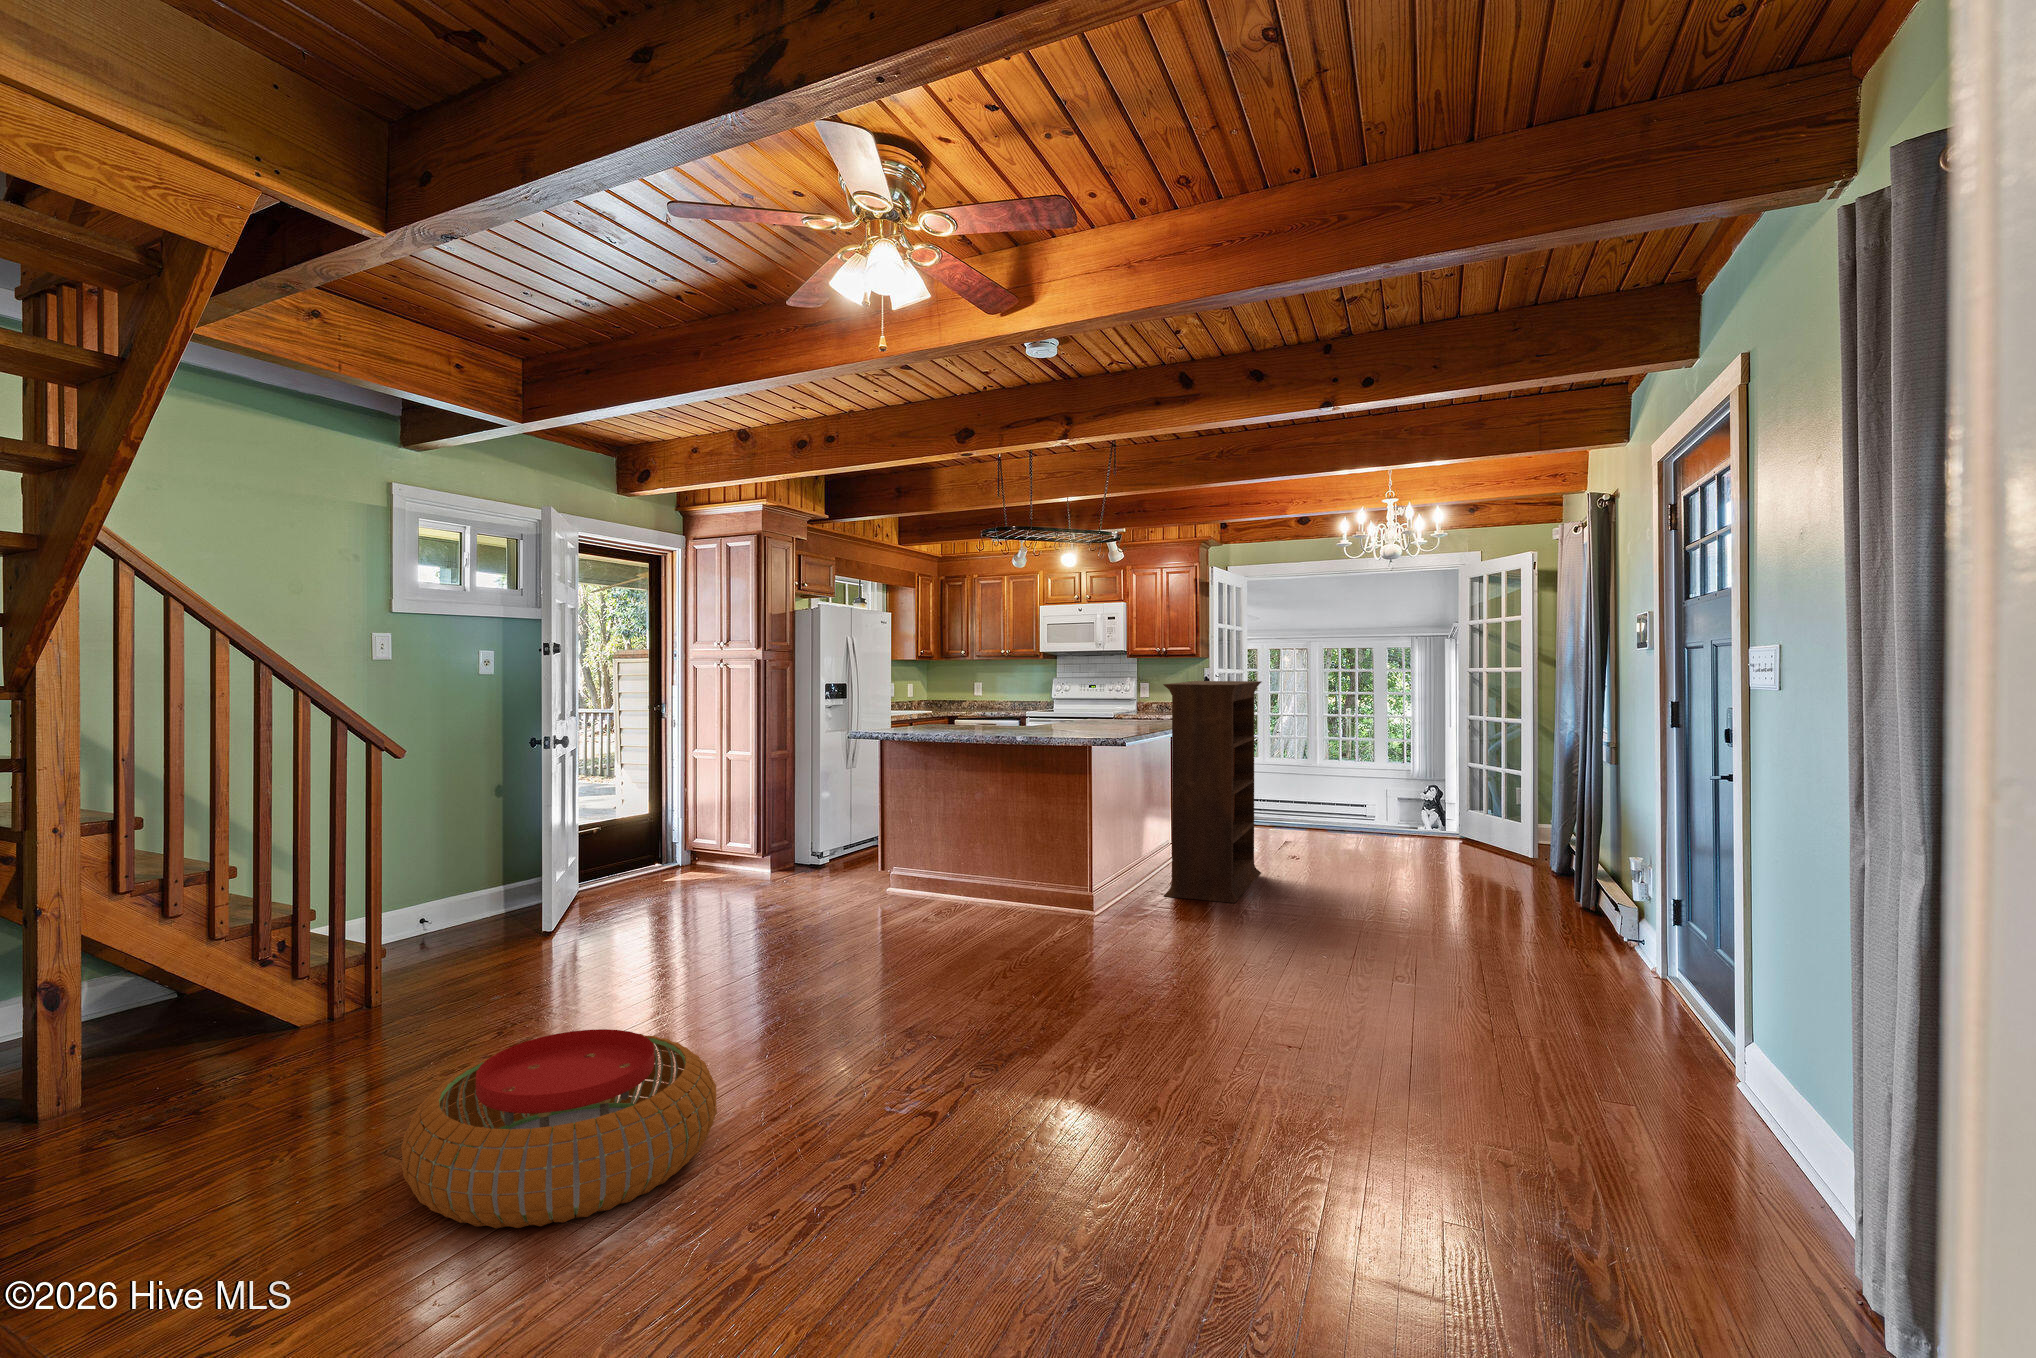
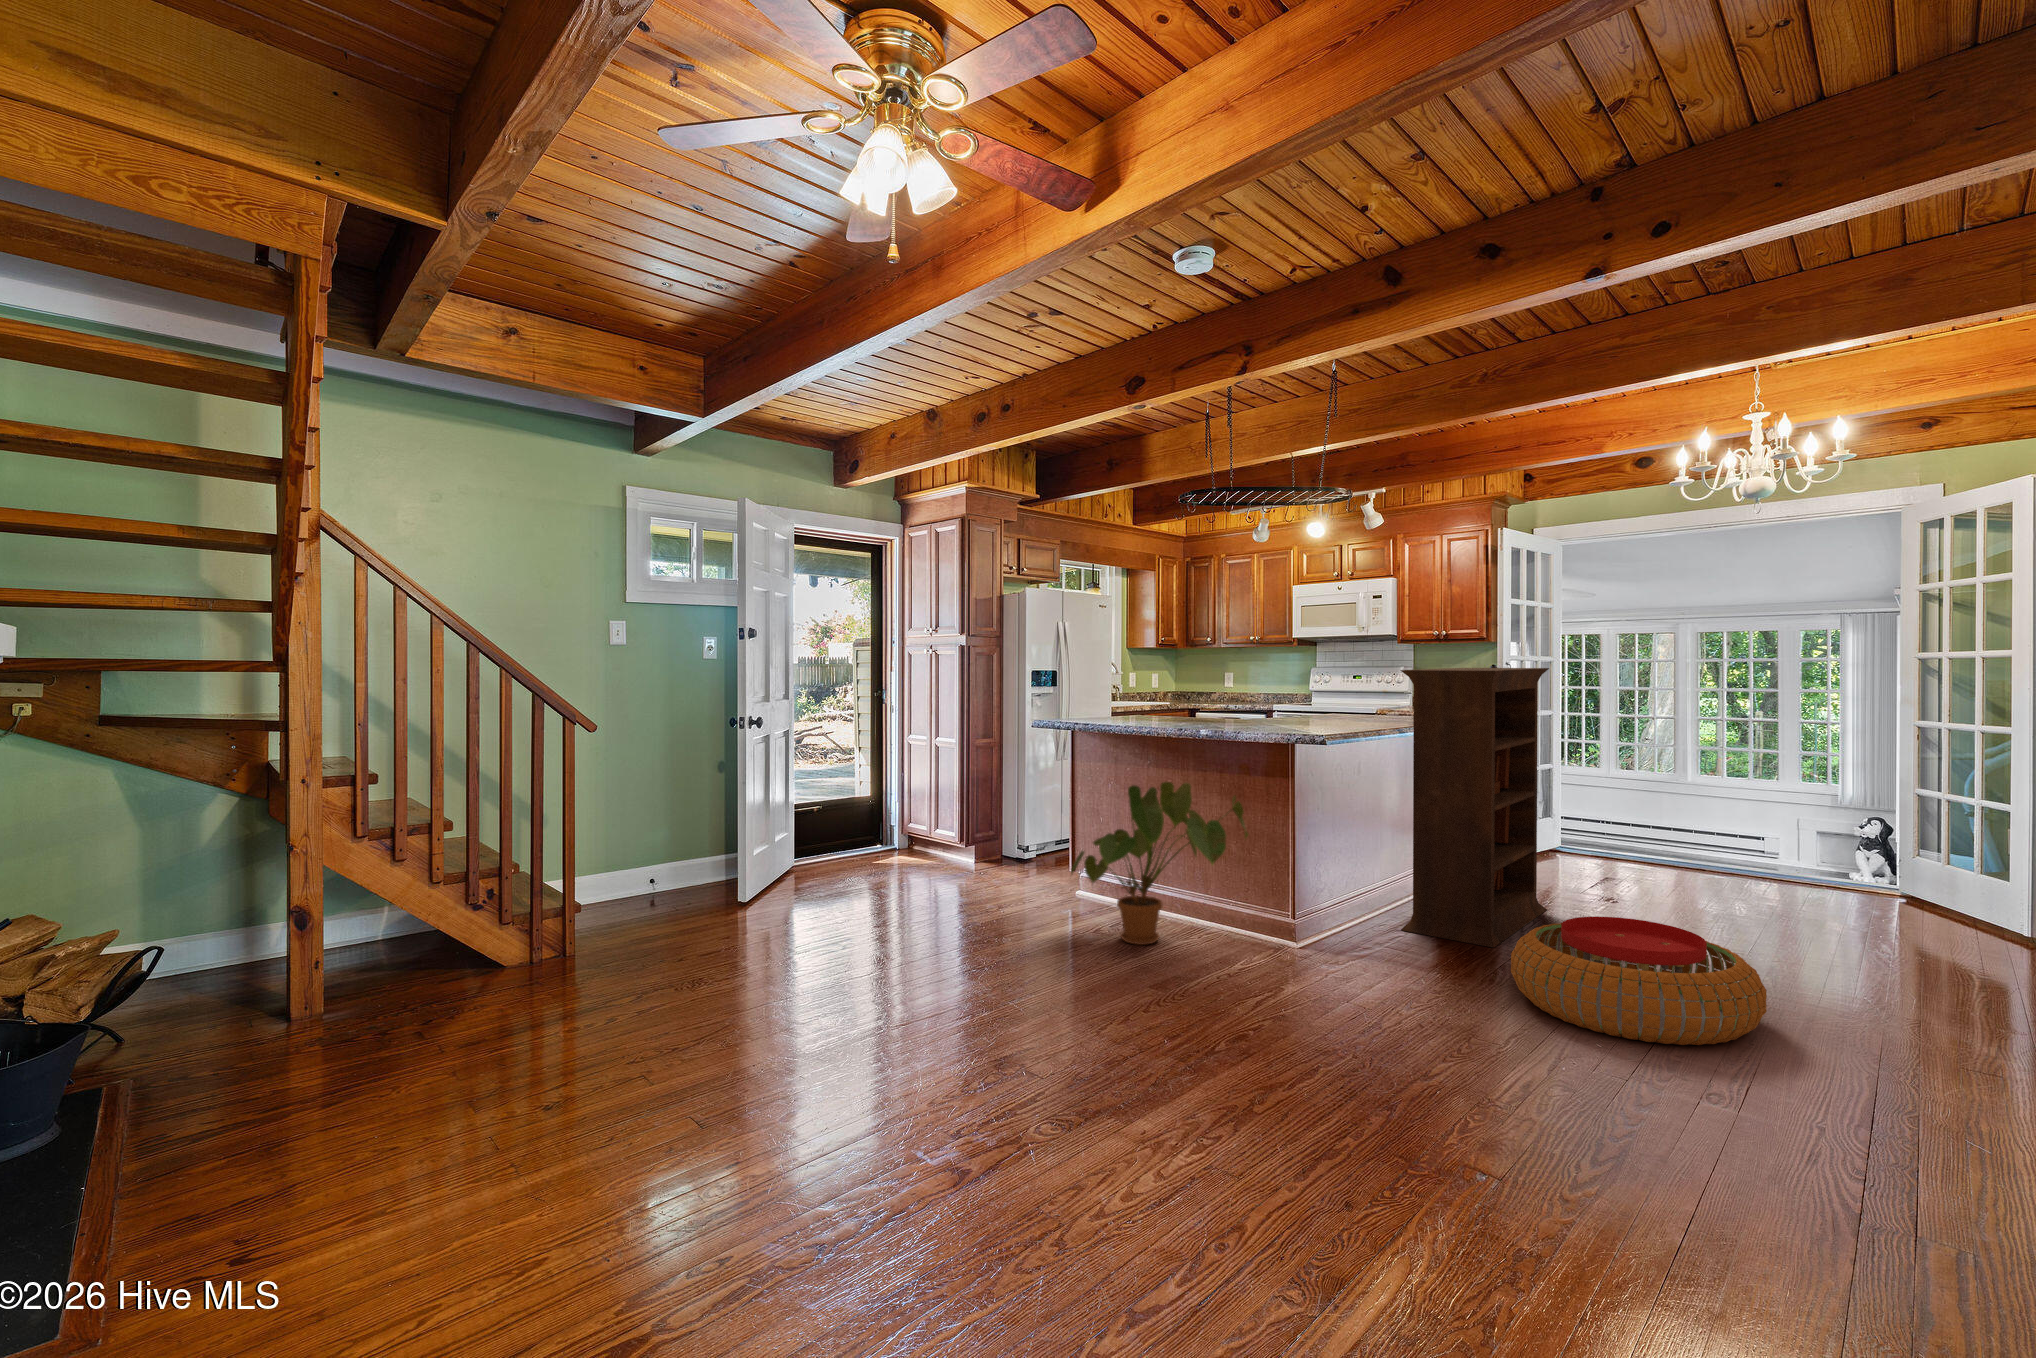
house plant: none [901,783,1051,926] -> present [1071,782,1248,945]
pouf: present [401,1029,717,1228] -> present [1511,917,1767,1045]

